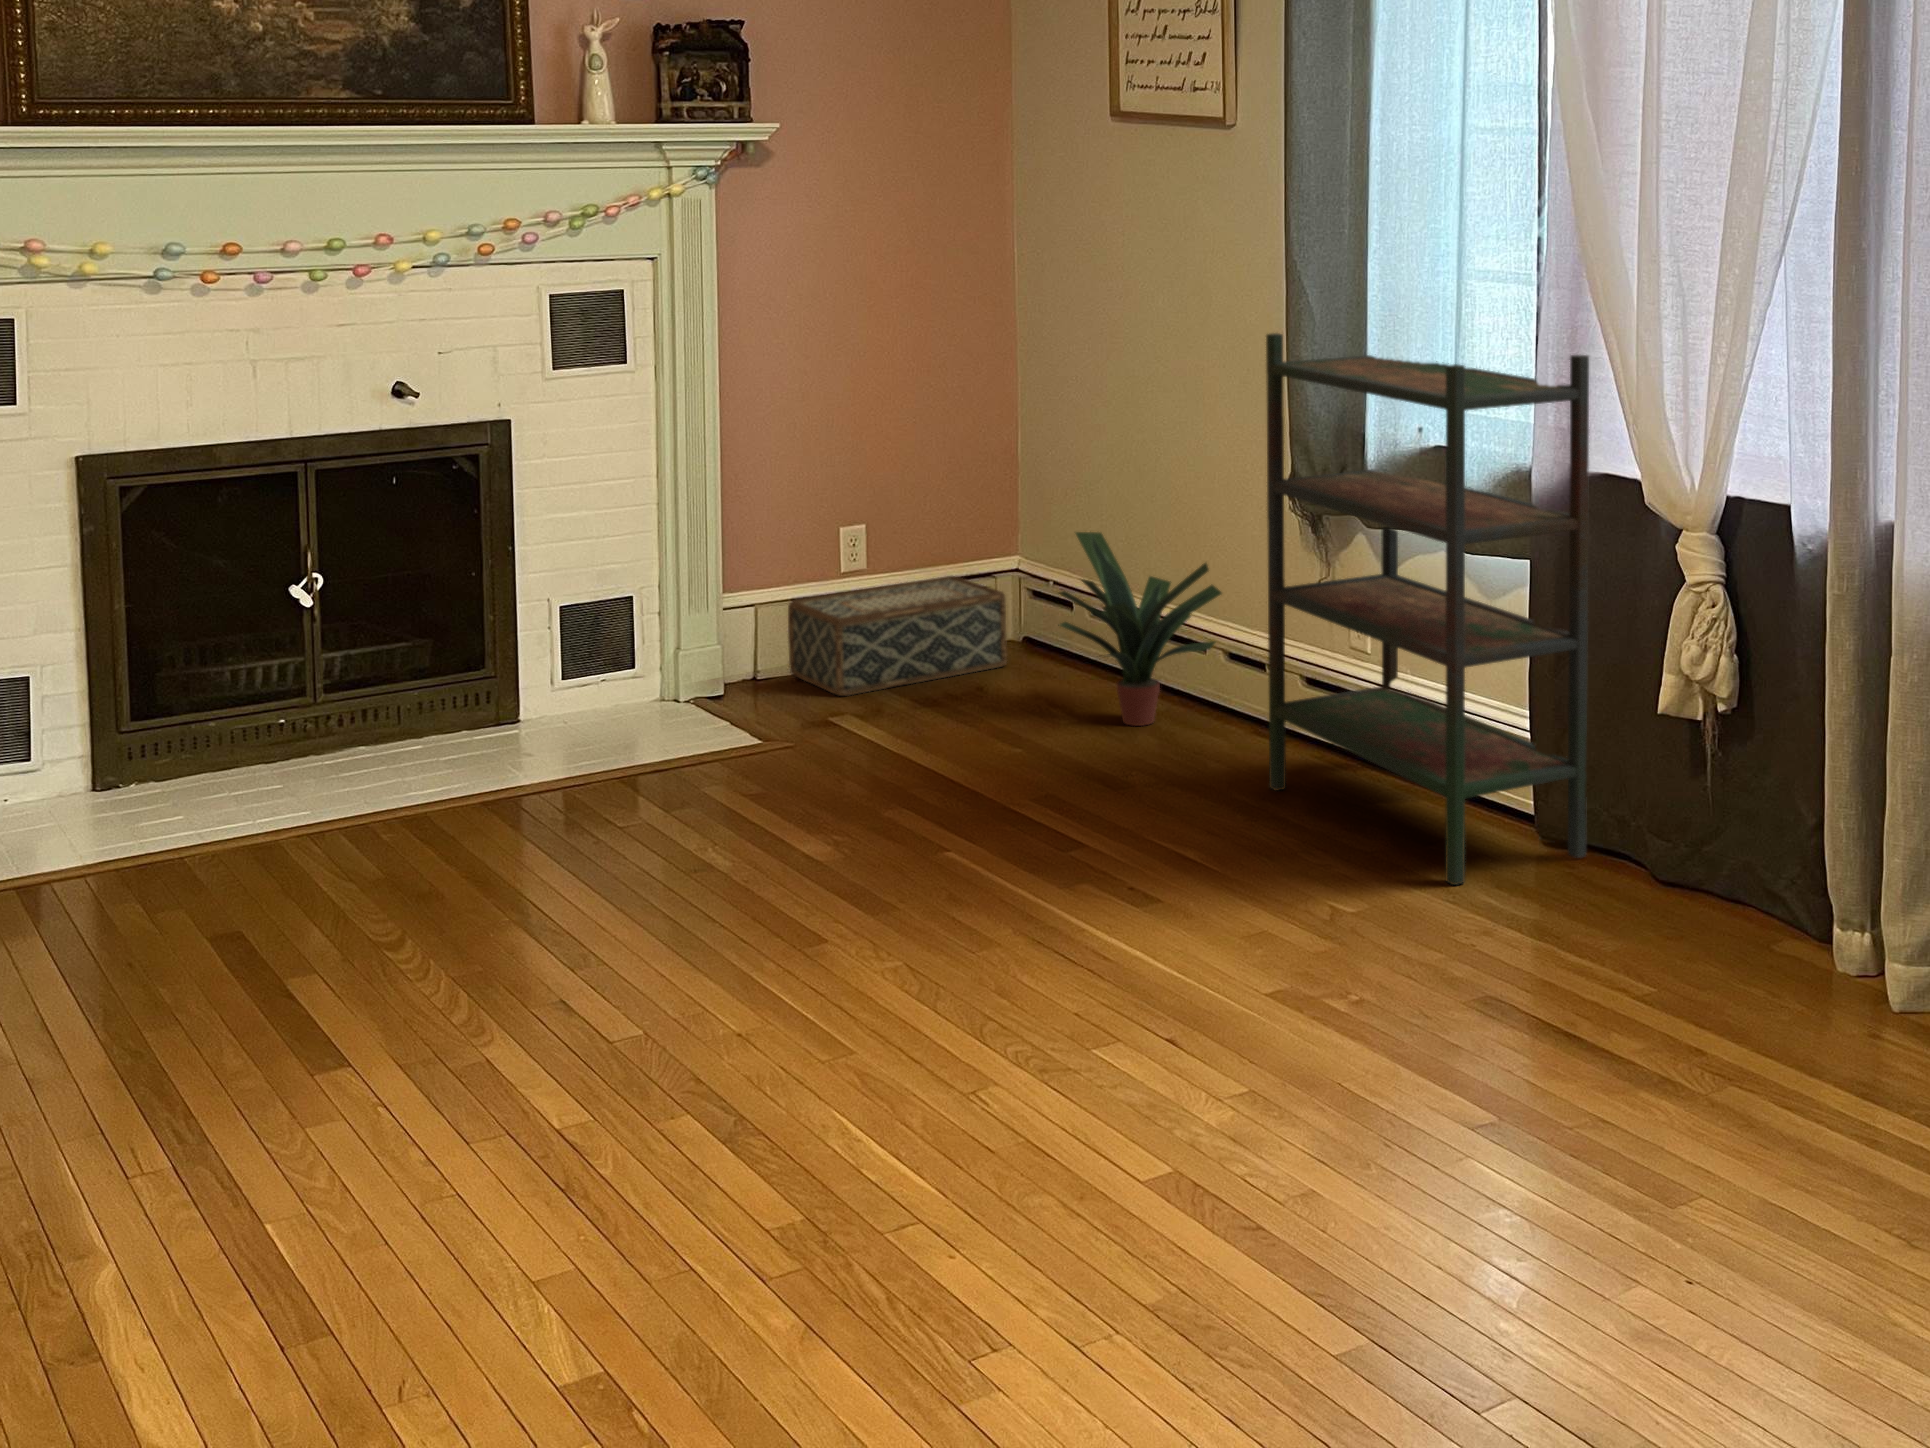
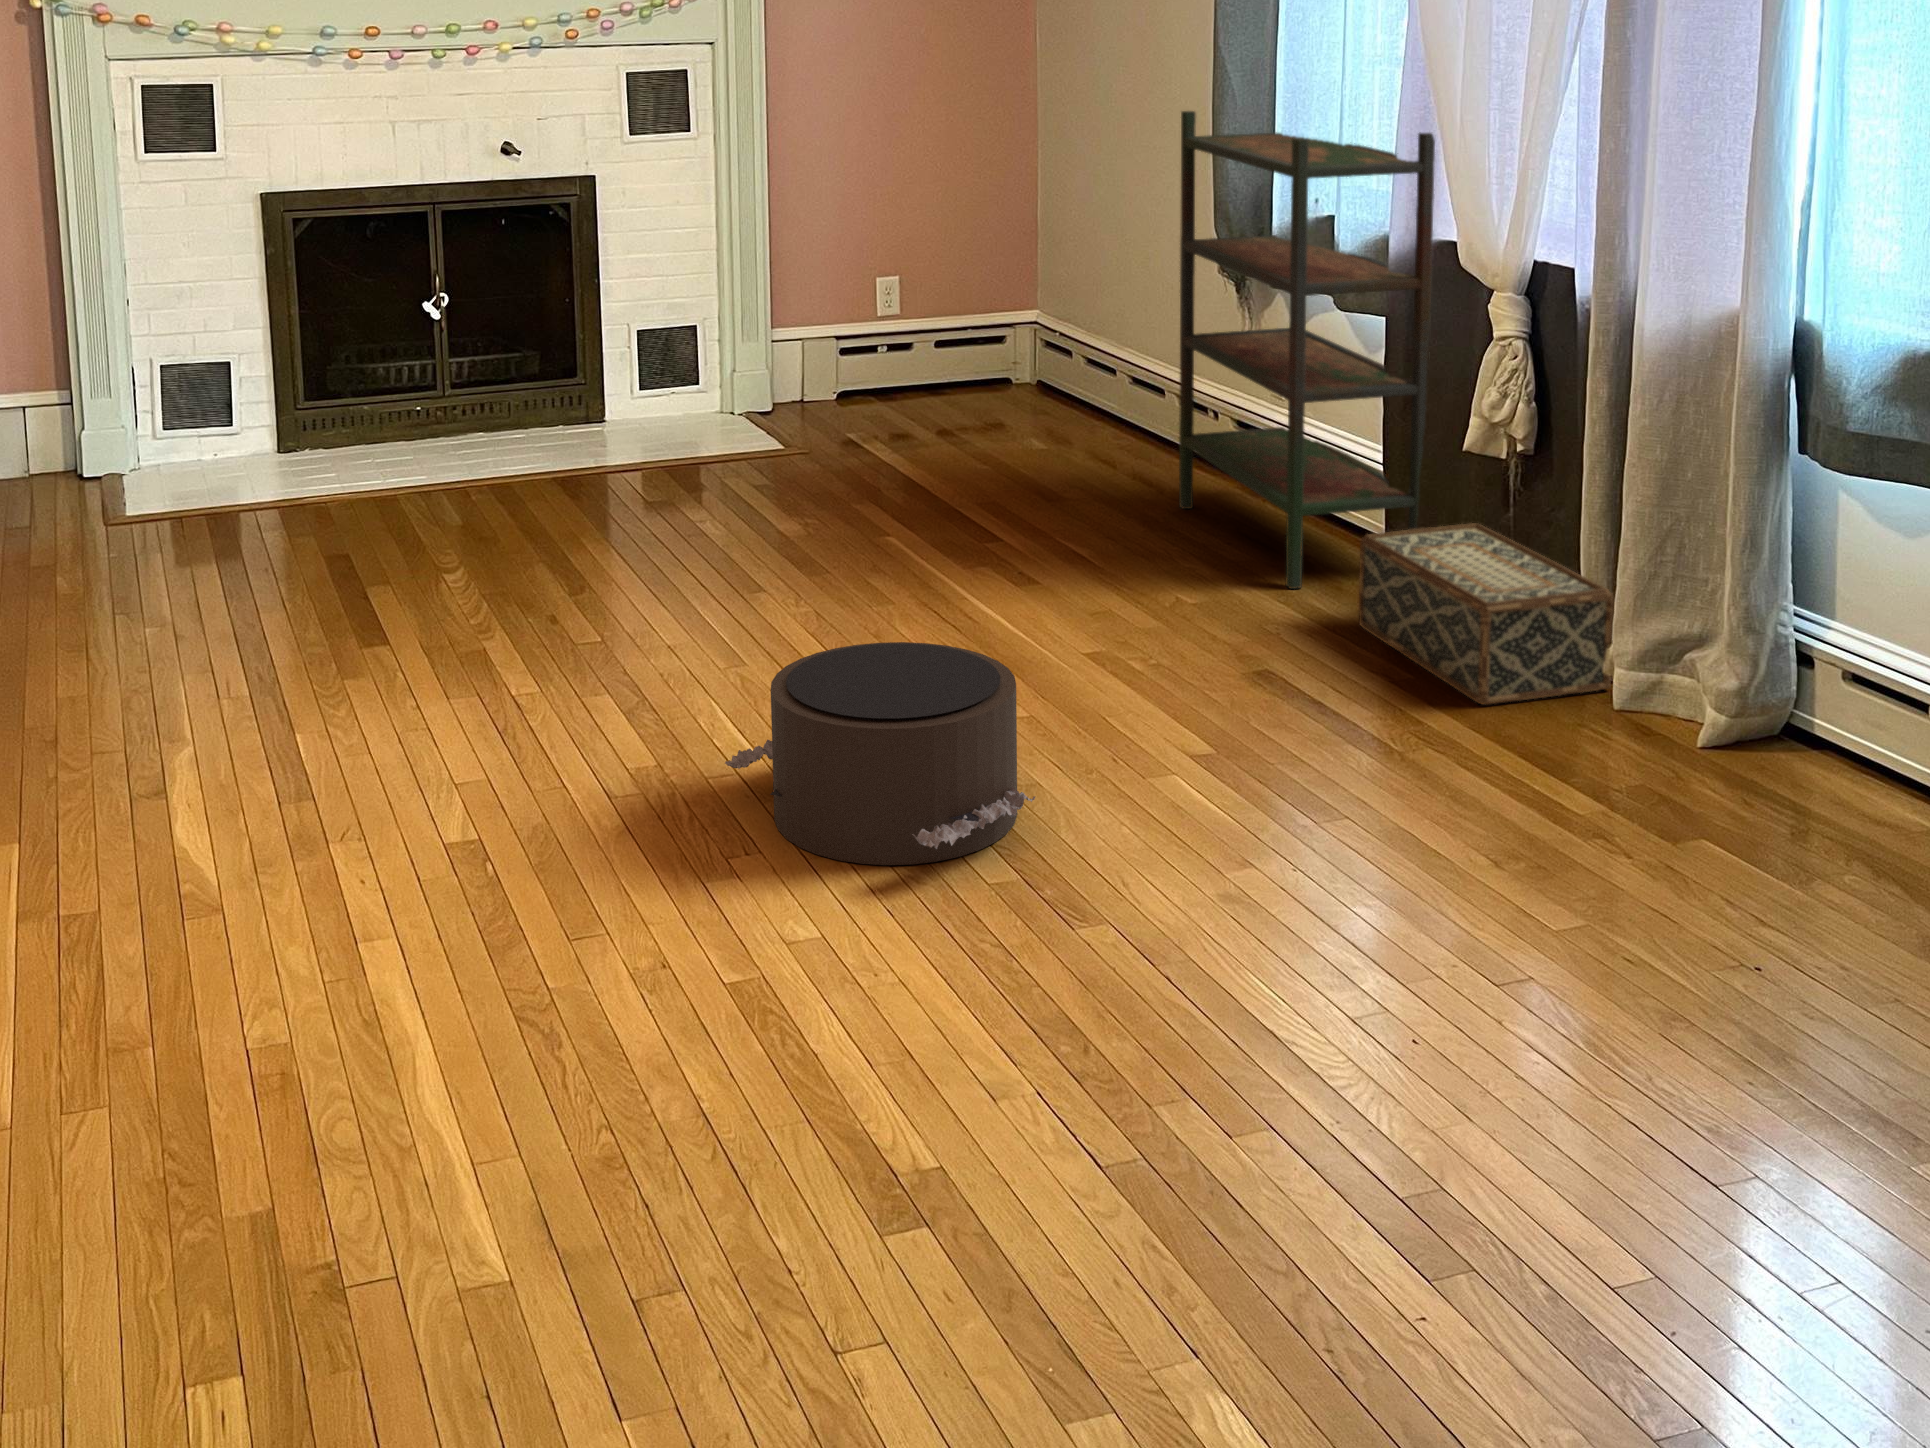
potted plant: present [1058,532,1222,726] -> none [1028,284,1175,453]
woven basket: present [788,576,1007,696] -> present [1359,523,1614,705]
pouf: none [927,1026,1358,1353] -> present [725,642,1035,865]

